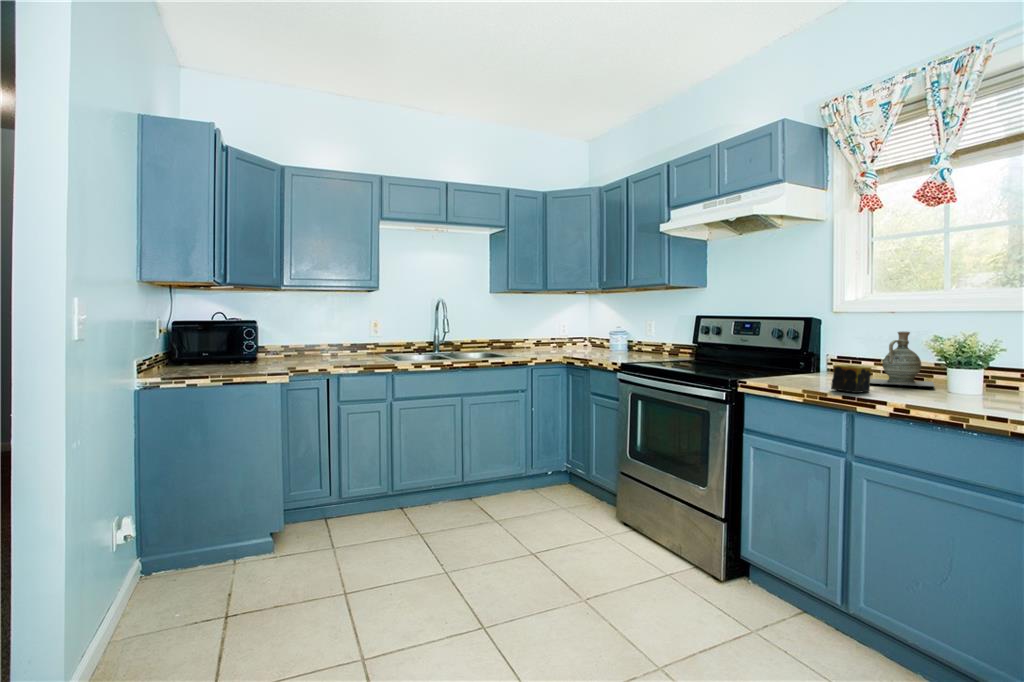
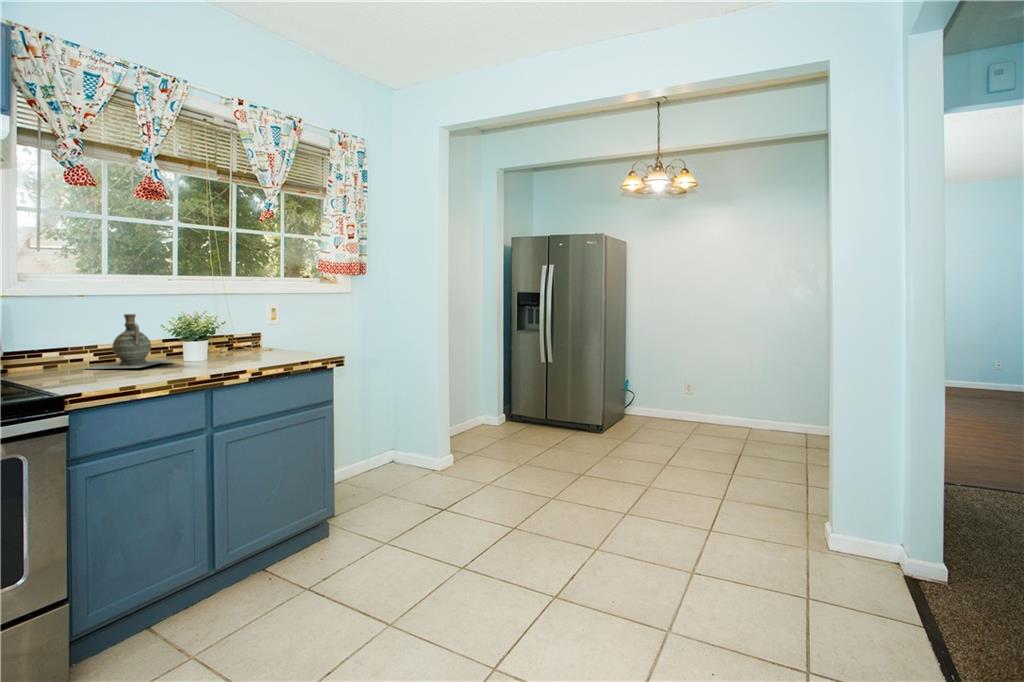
candle: present [831,365,871,393] -> none [168,347,206,374]

